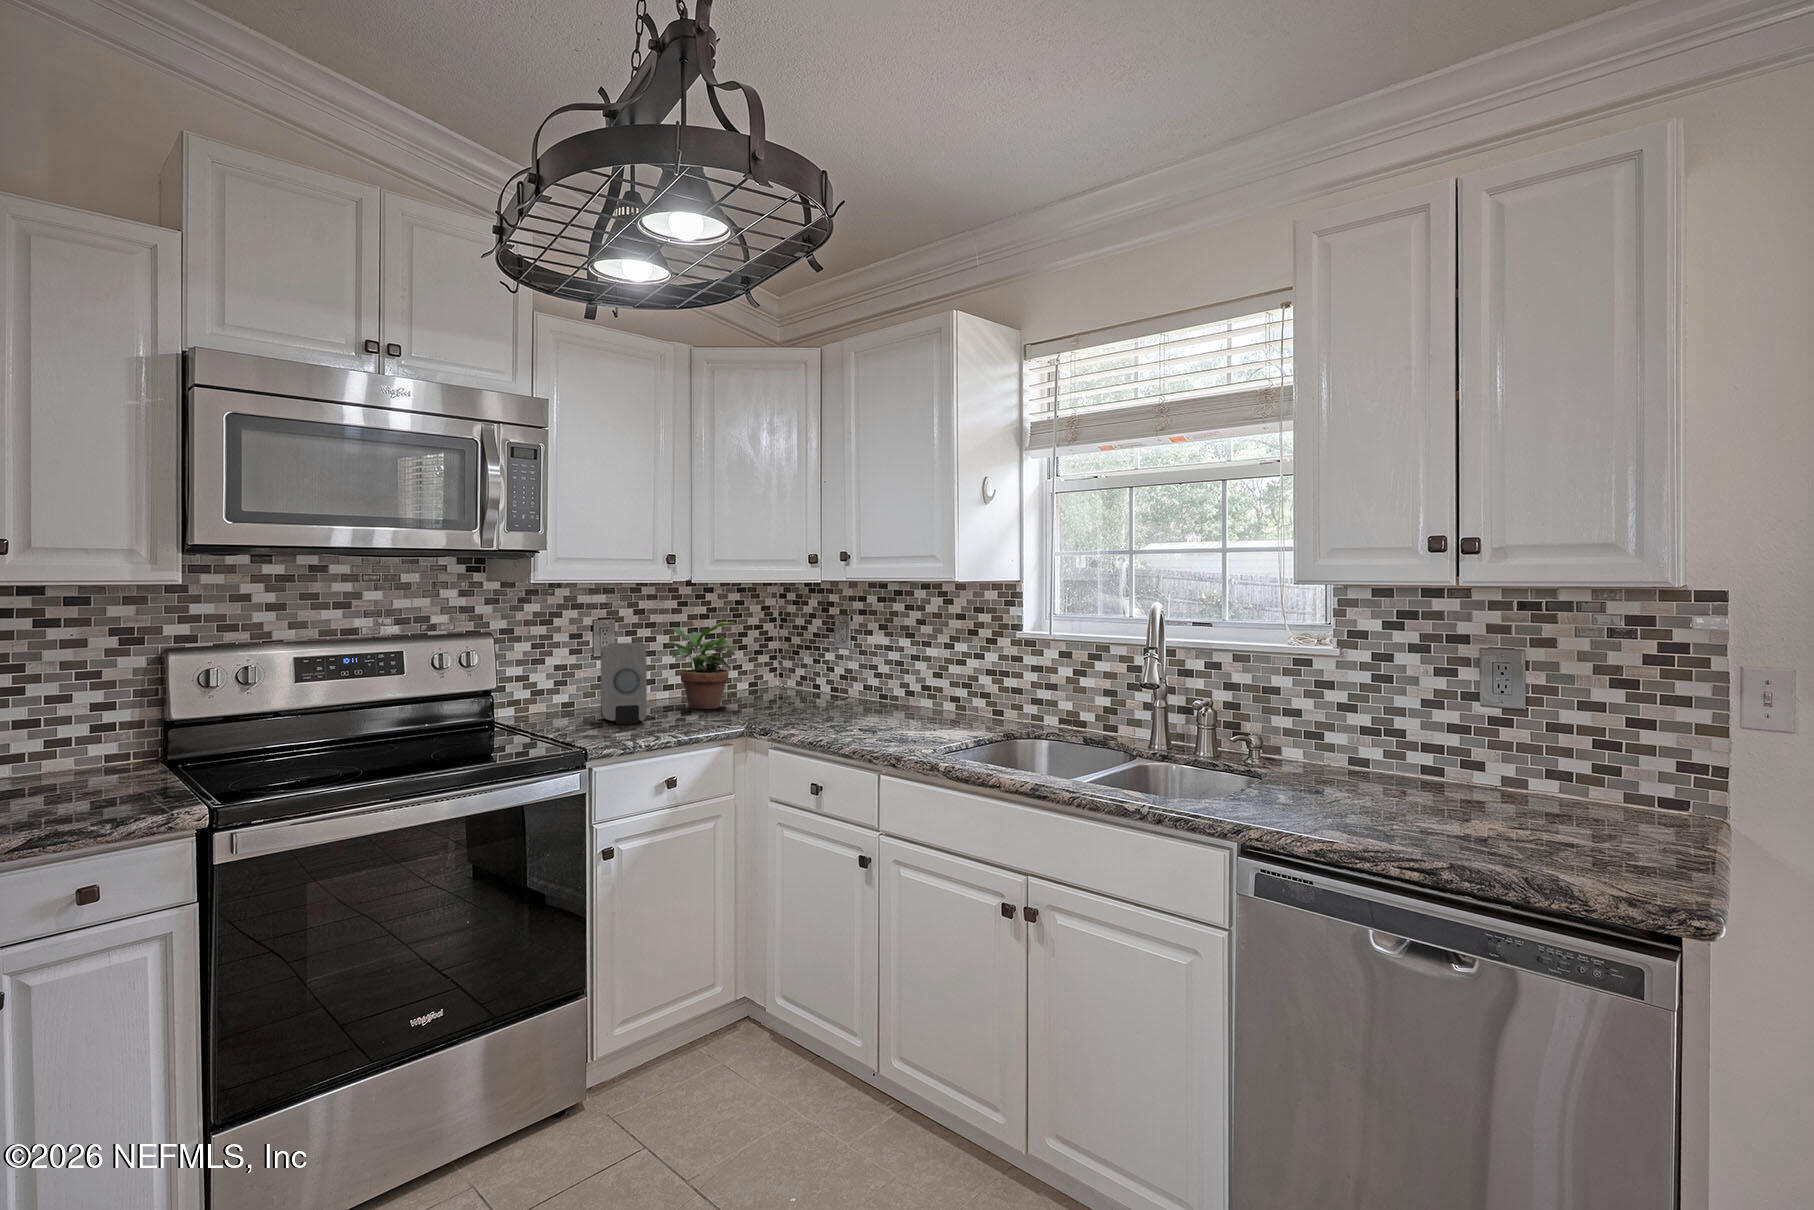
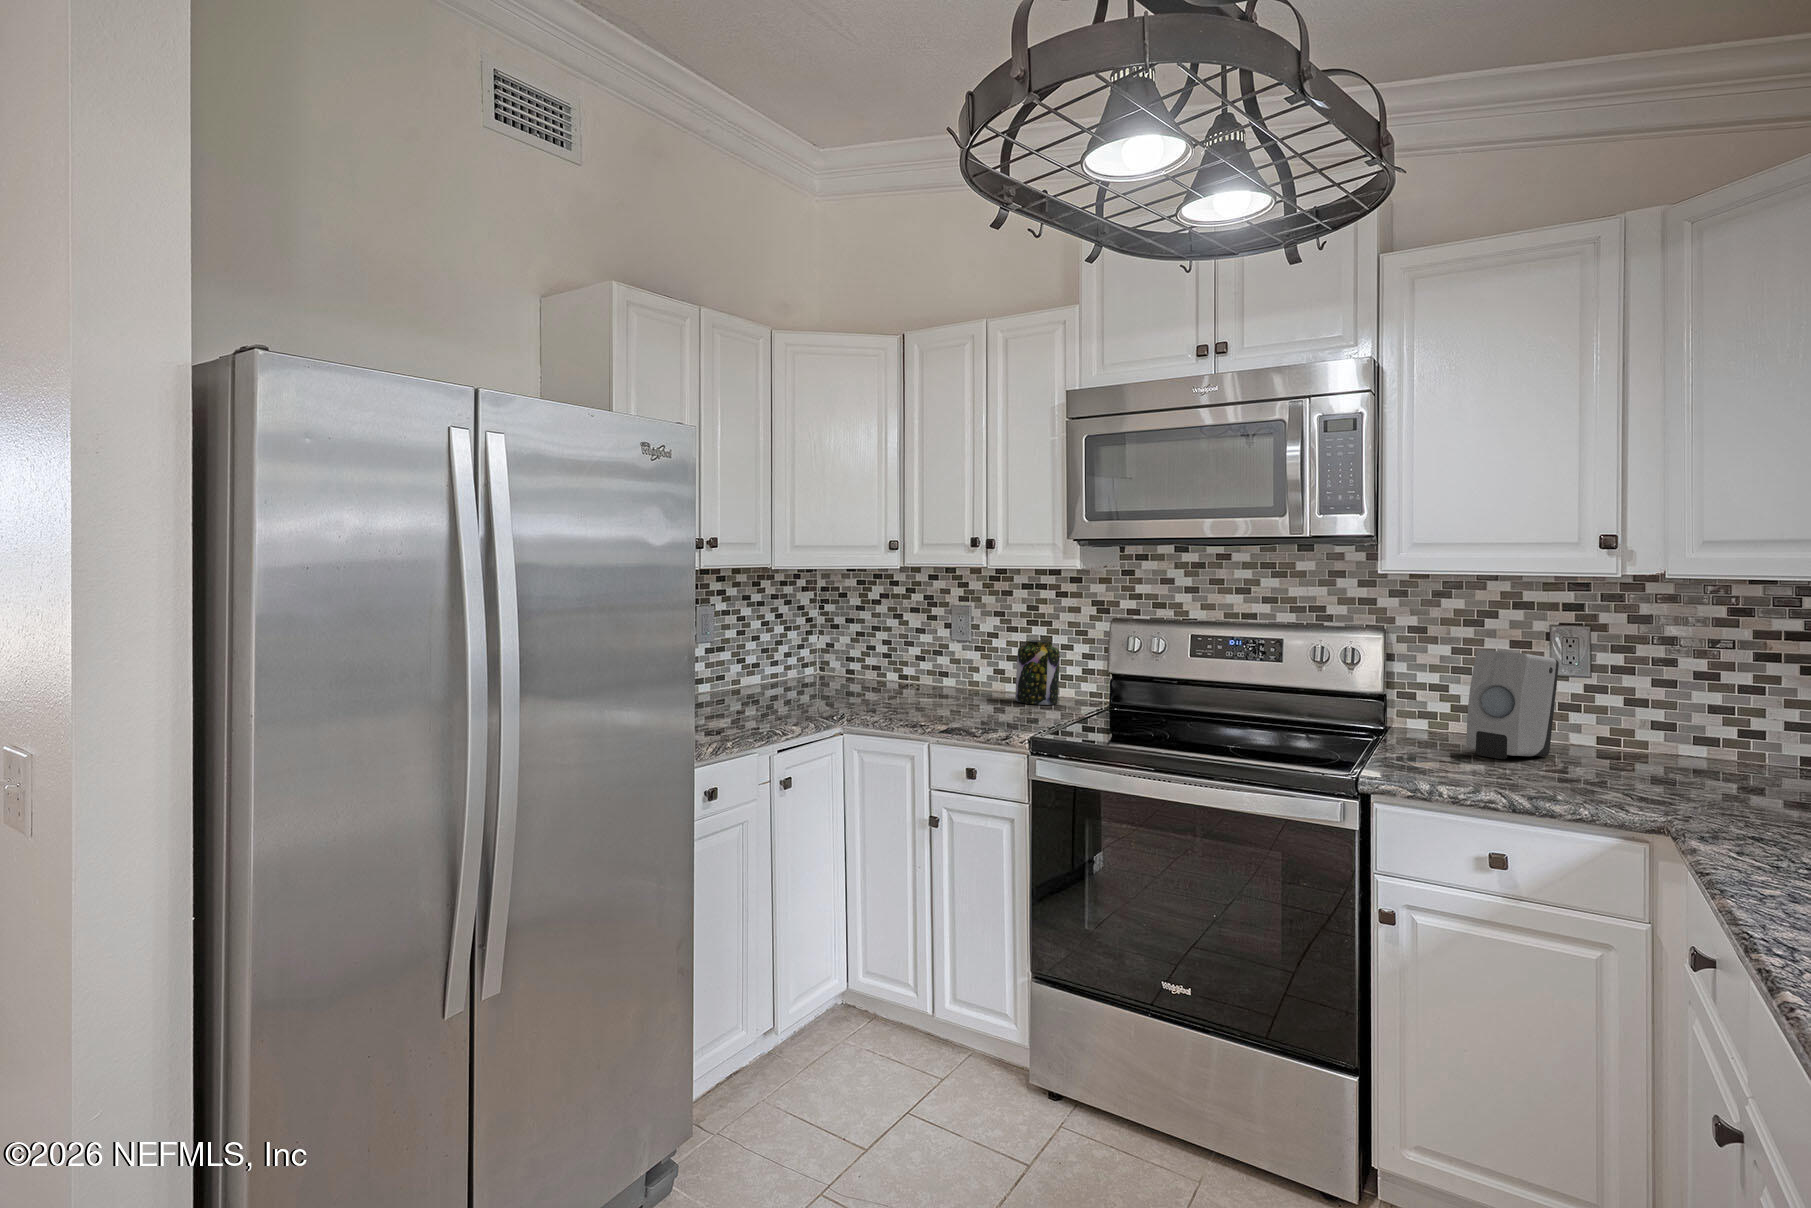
potted plant: present [668,622,736,709] -> none [1631,641,1762,778]
jar: none [43,694,134,794] -> present [1015,640,1060,705]

